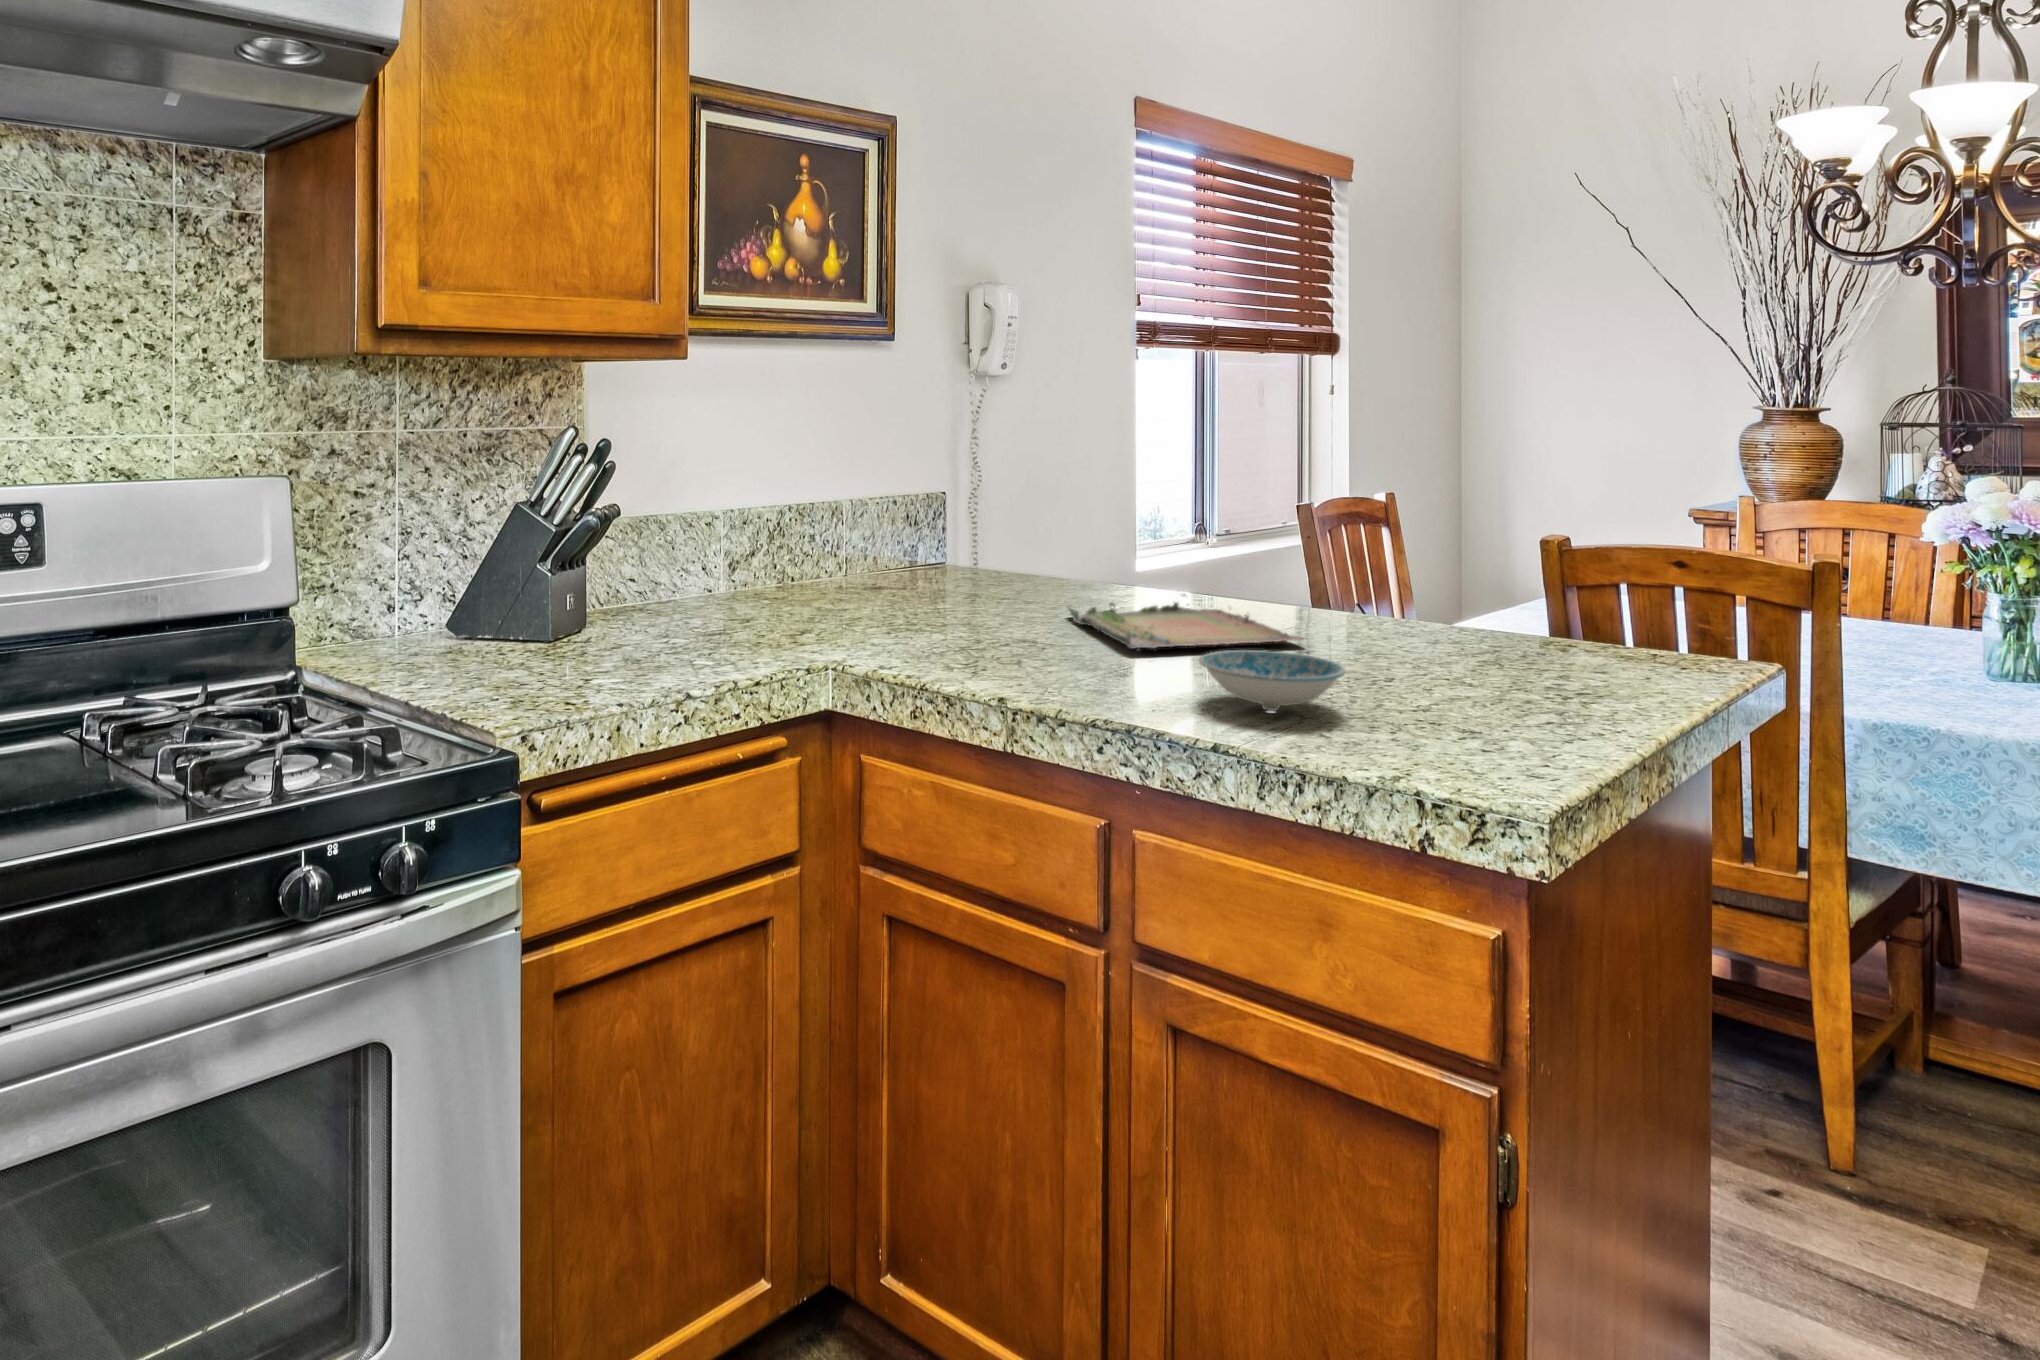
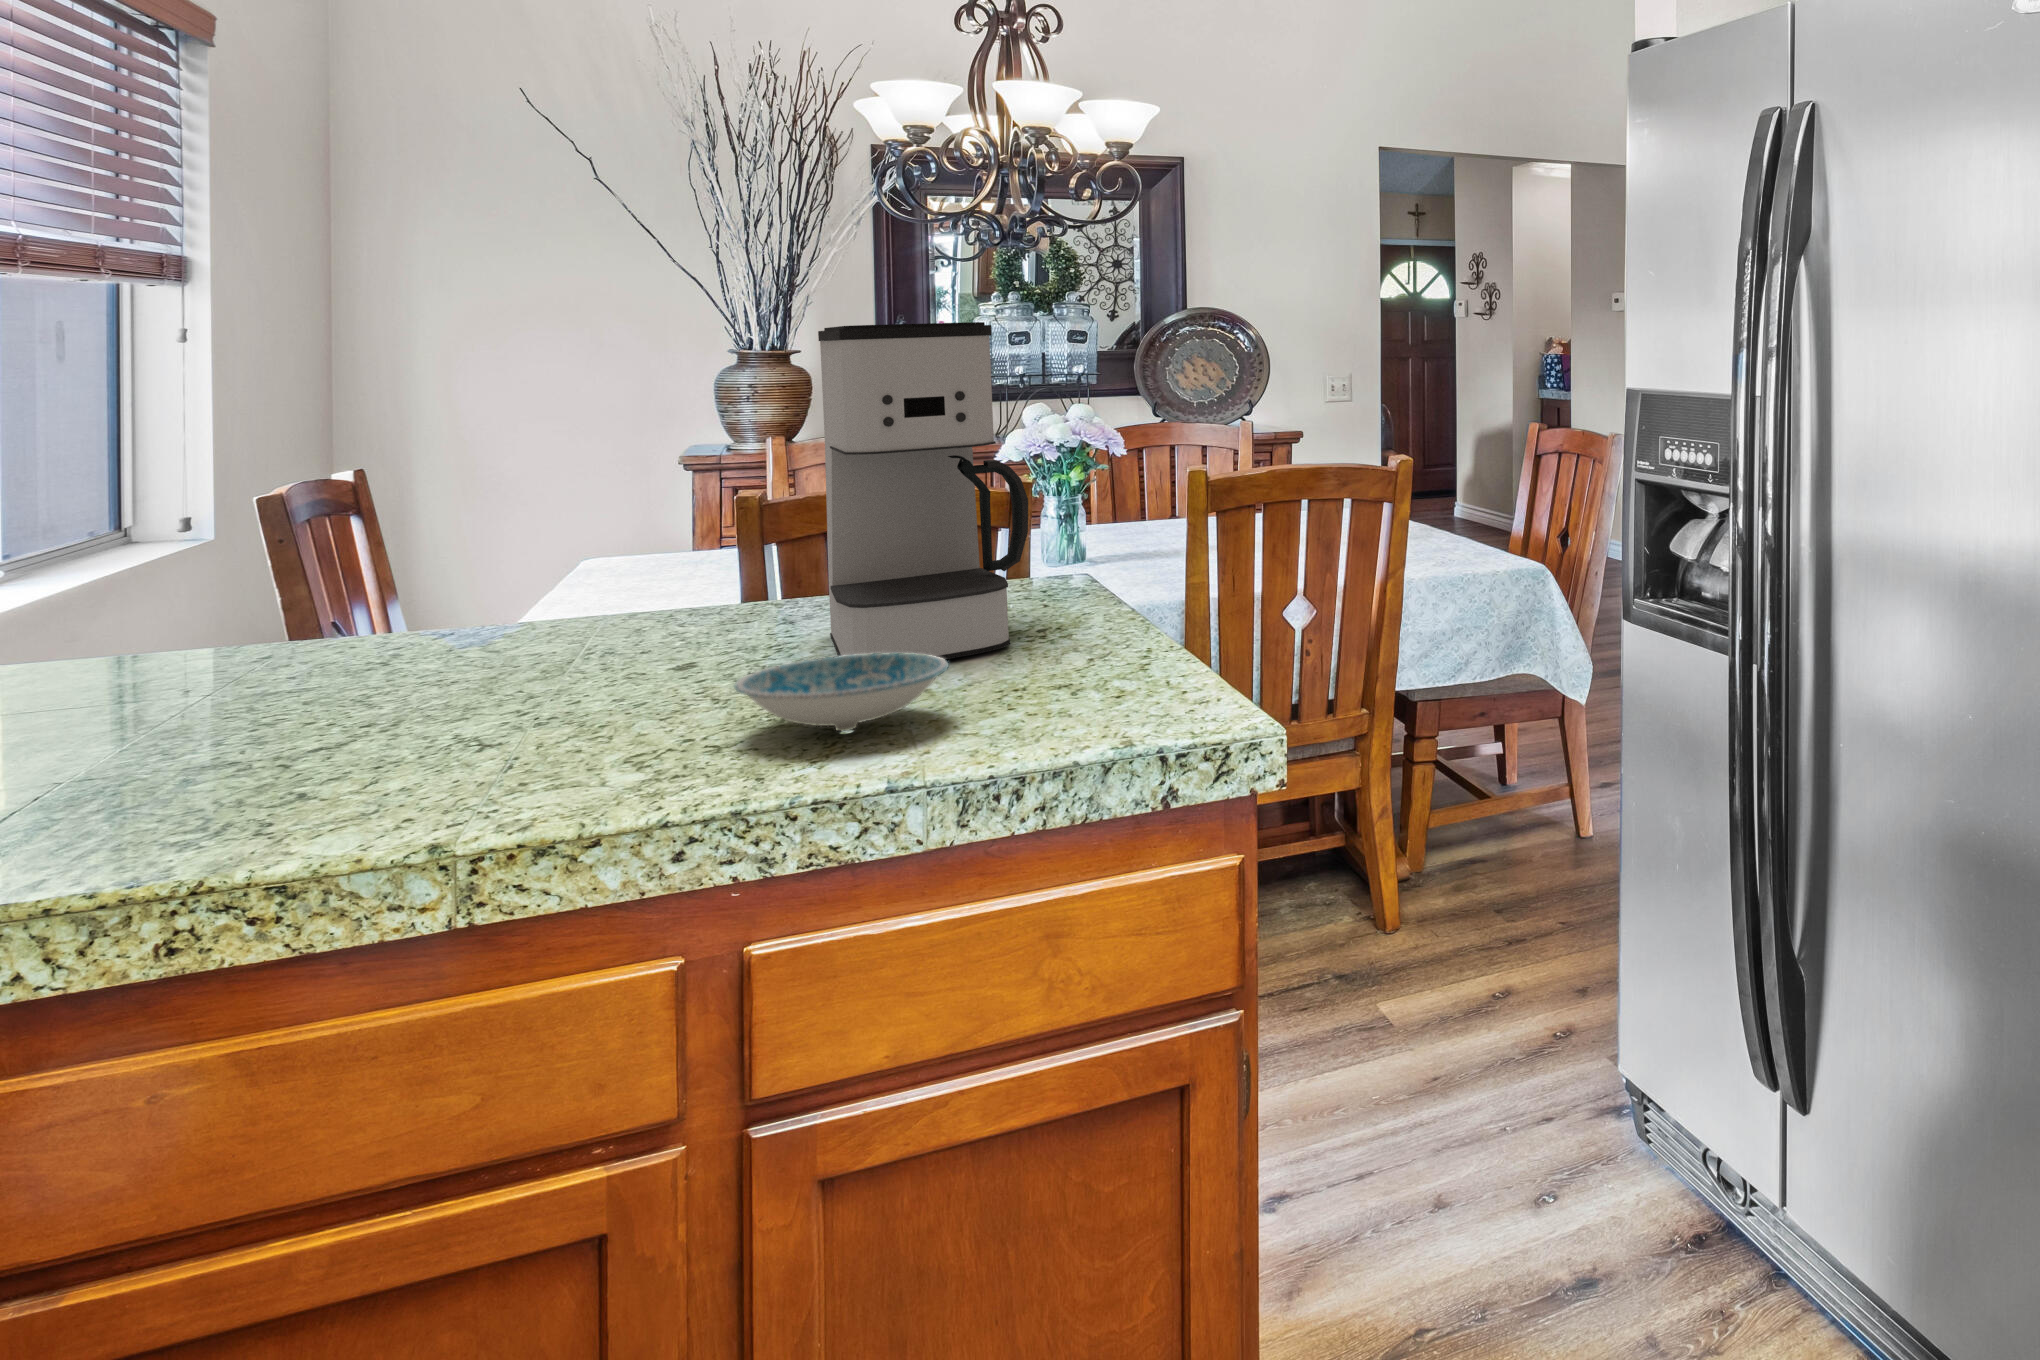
coffee maker: none [1364,381,1556,691] -> present [818,322,1028,659]
tray: present [1068,594,1304,650] -> none [222,619,707,722]

